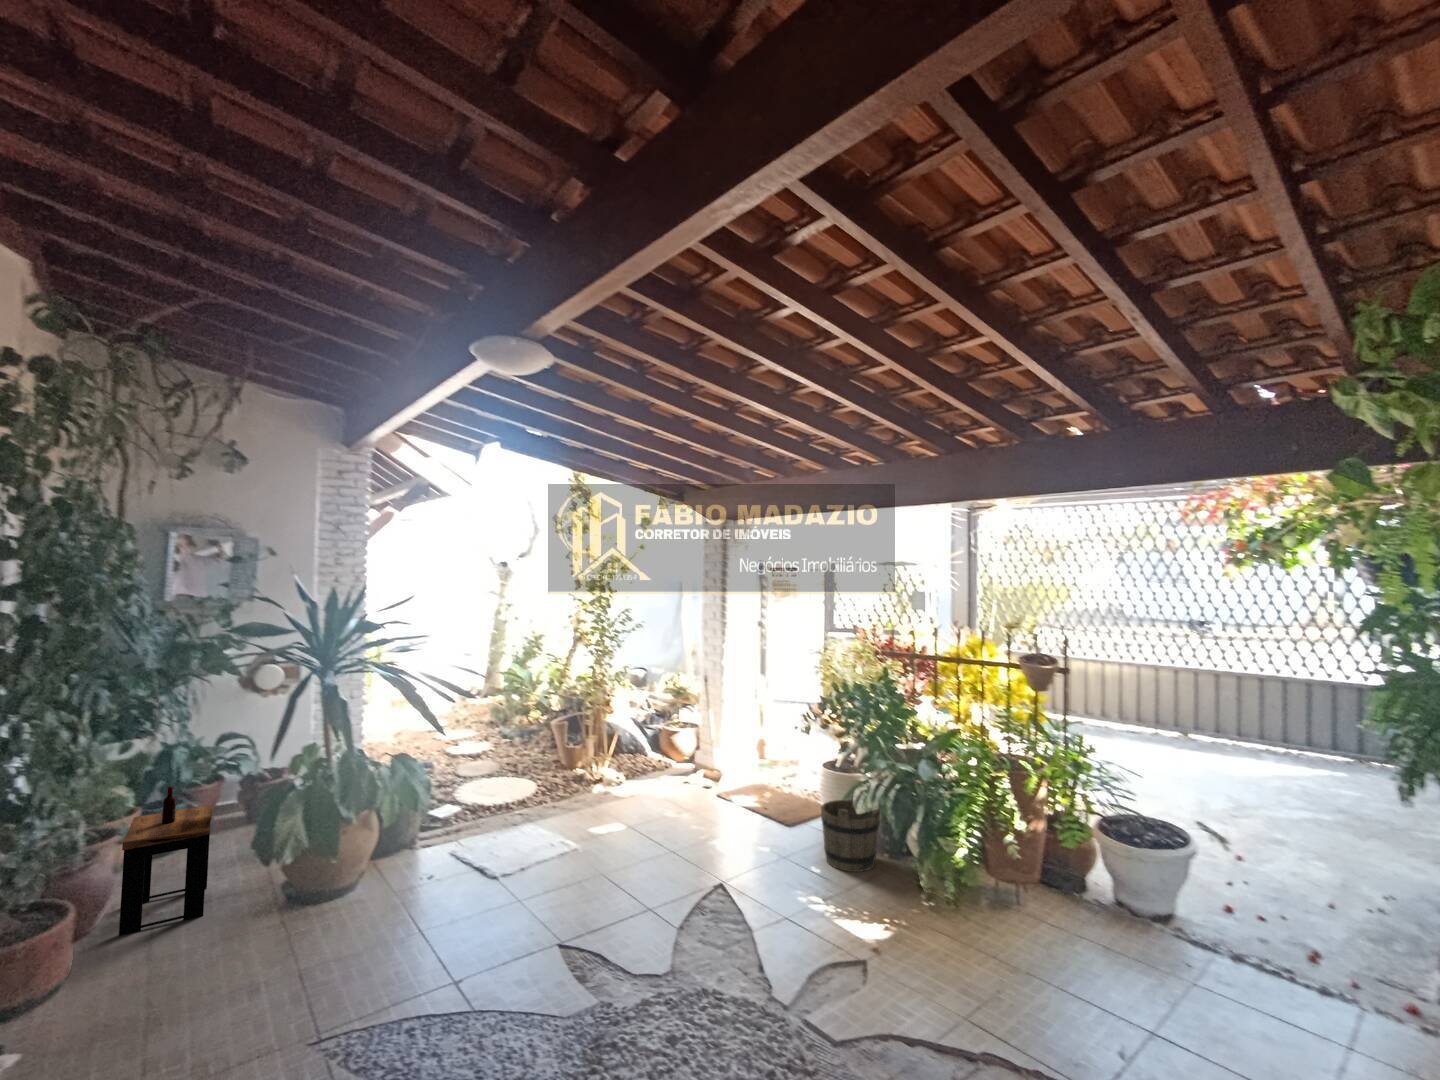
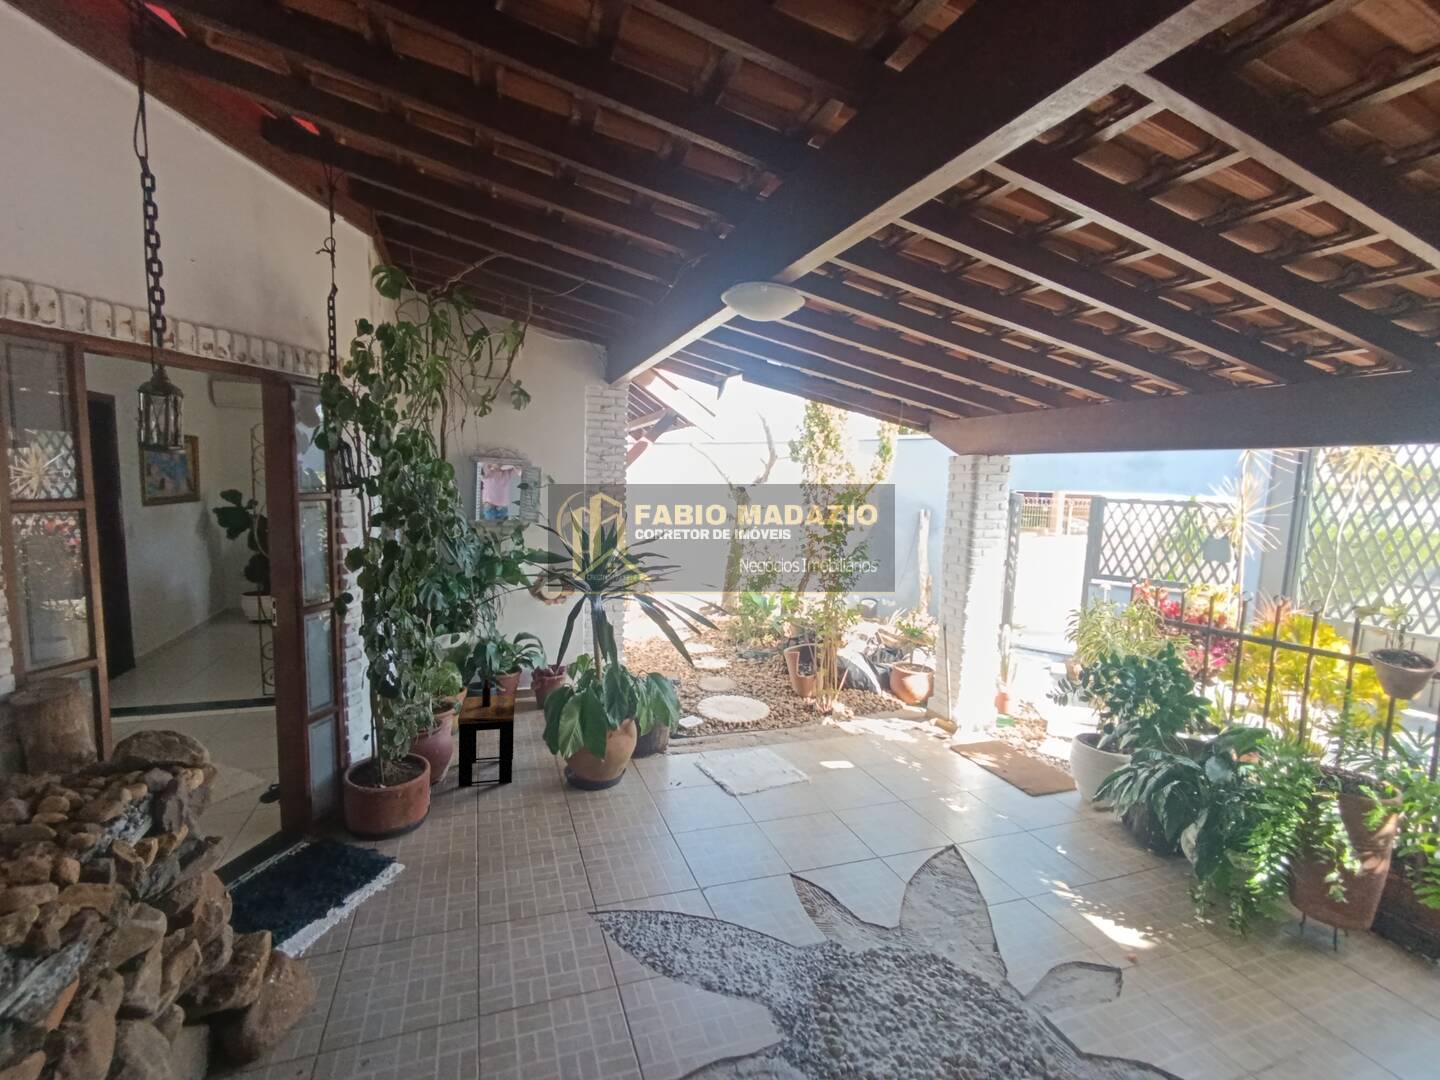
bucket: present [821,793,880,872] -> none [1072,776,1149,866]

